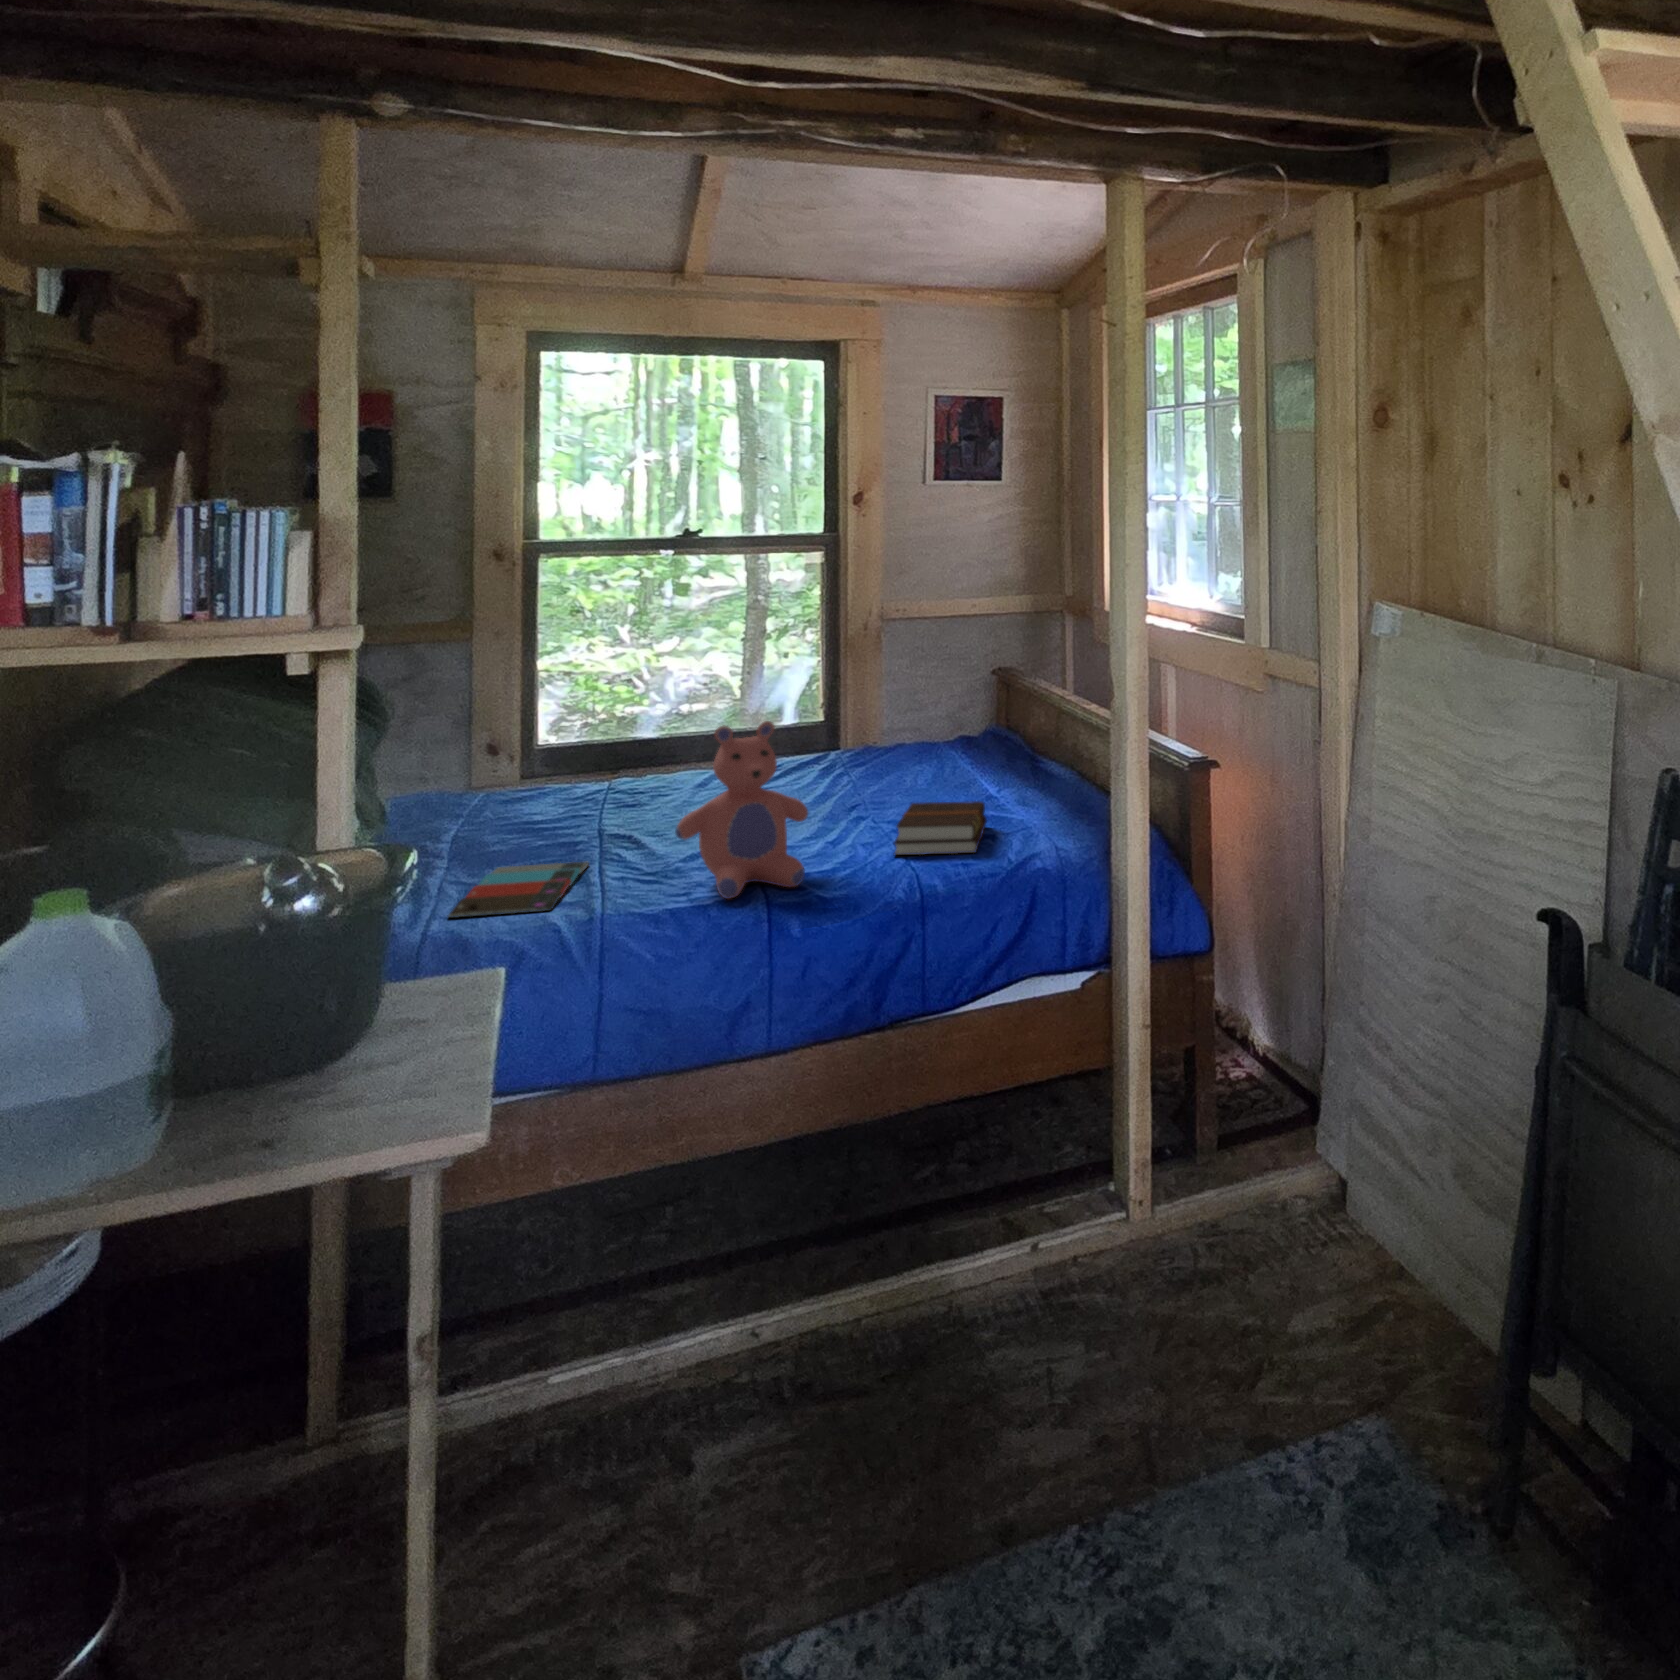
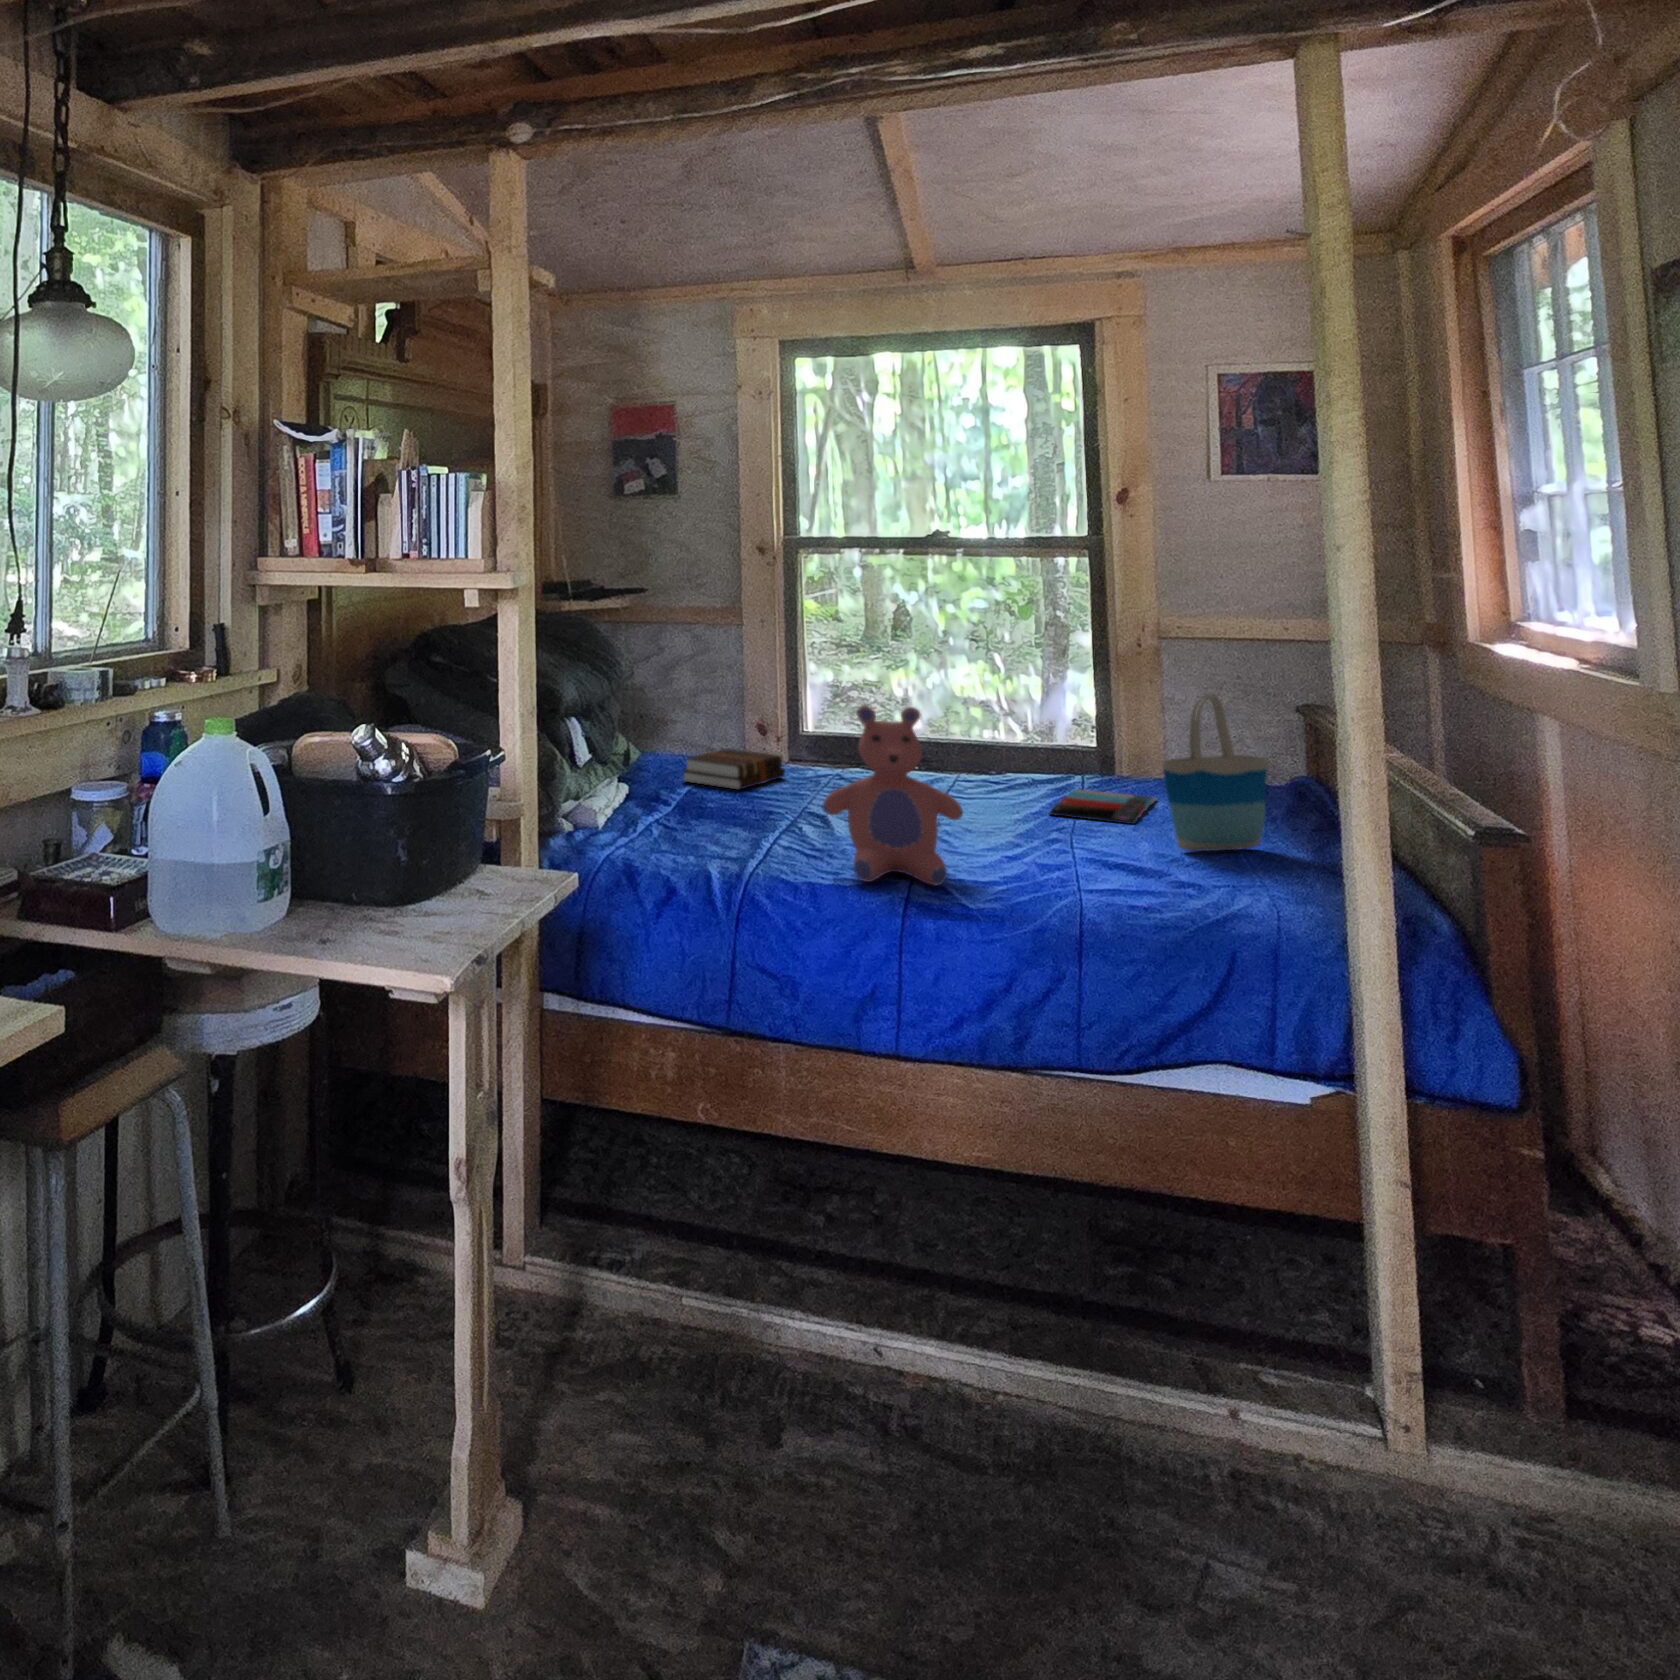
tote bag: none [948,677,1016,809] -> present [1162,694,1268,851]
hardback book: present [894,801,987,855] -> present [683,748,785,790]
smartphone: present [448,862,589,918] -> present [1049,789,1156,825]

